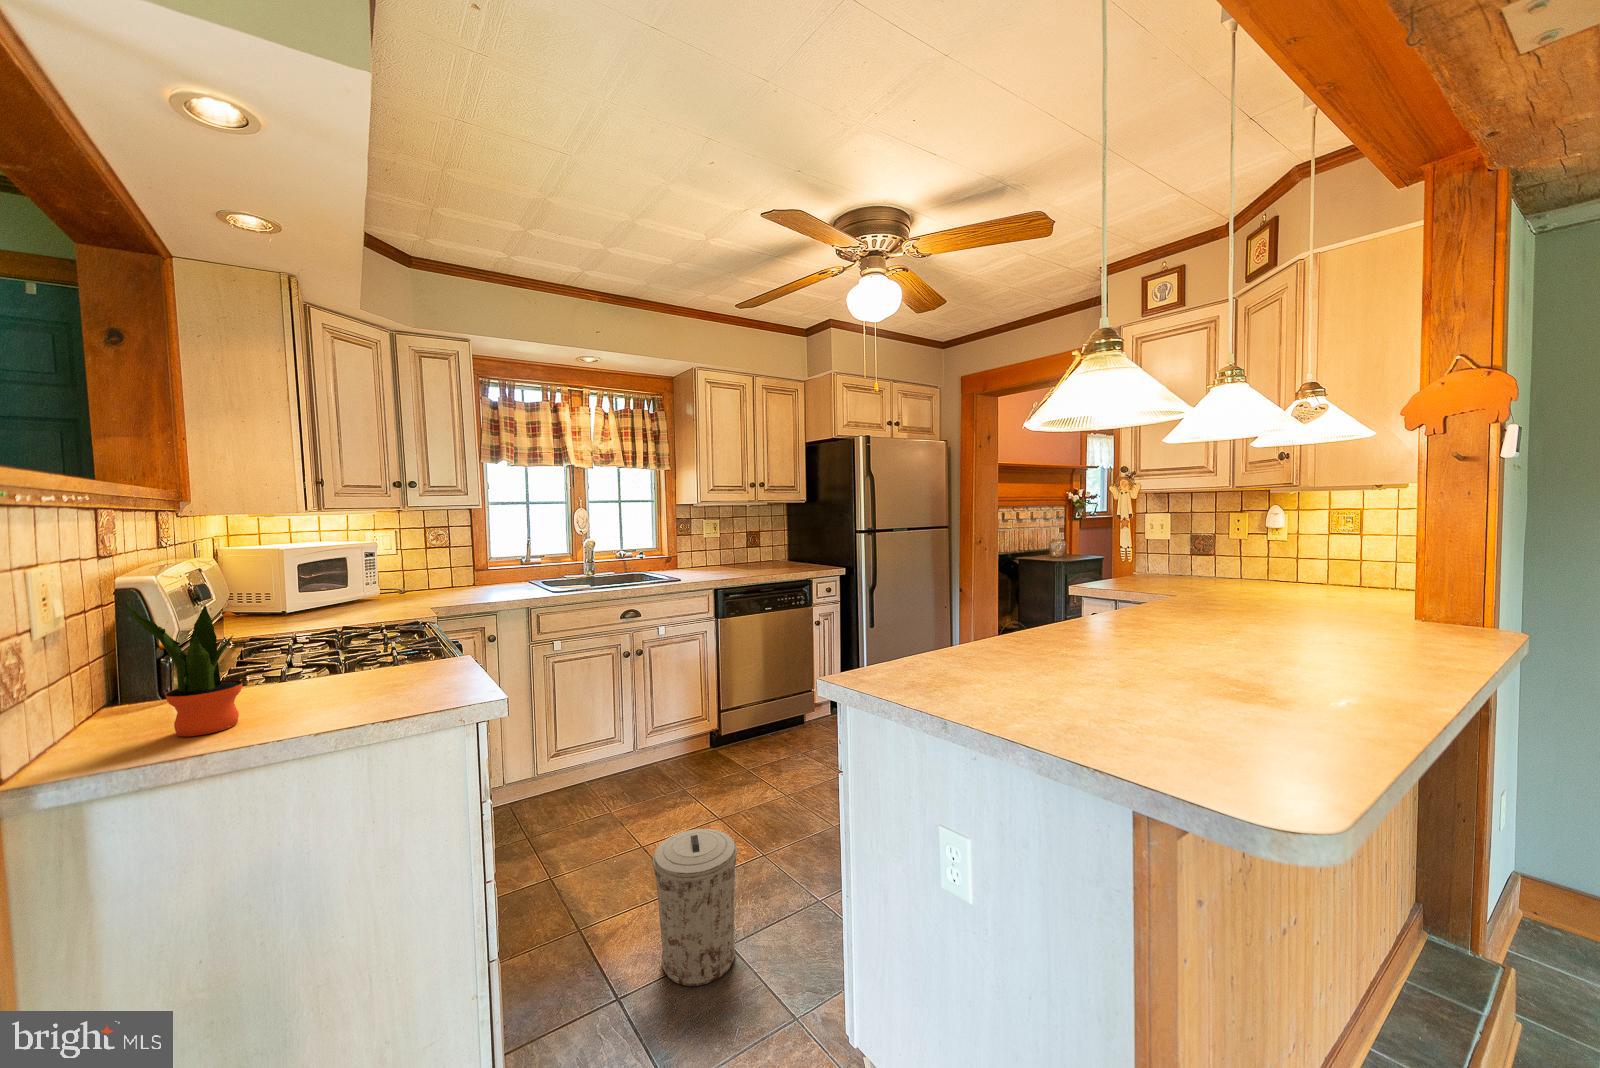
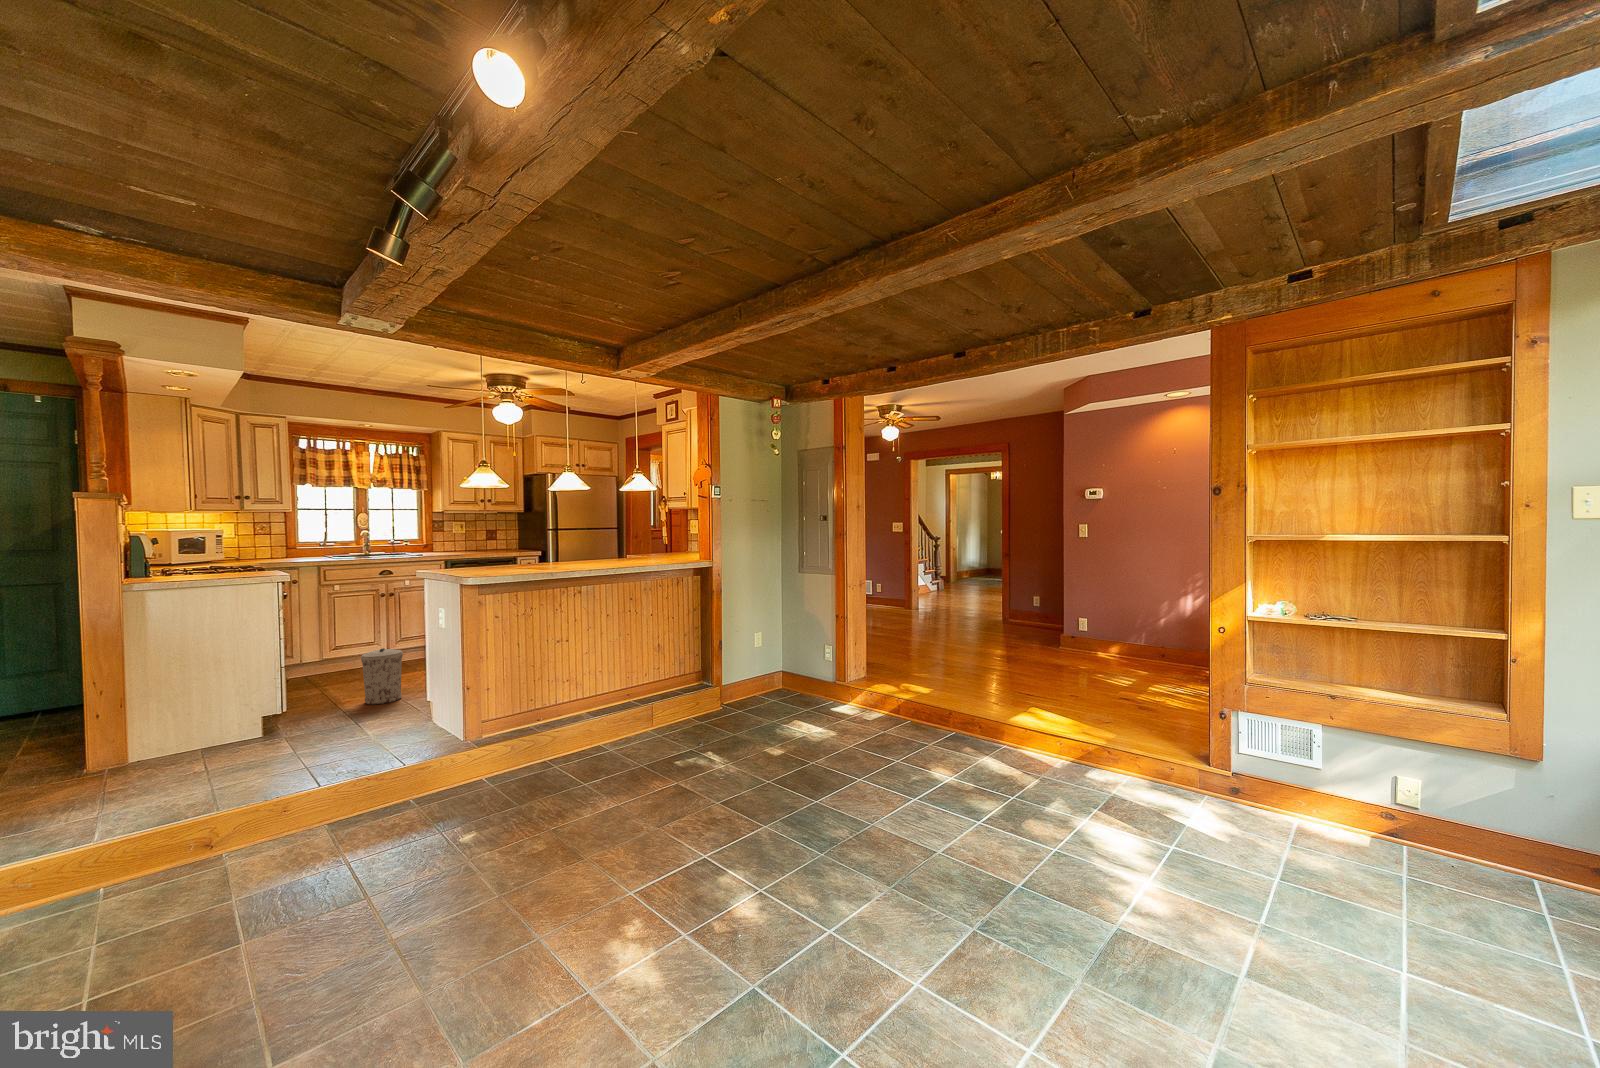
potted plant: present [126,603,242,737] -> none [149,536,187,580]

